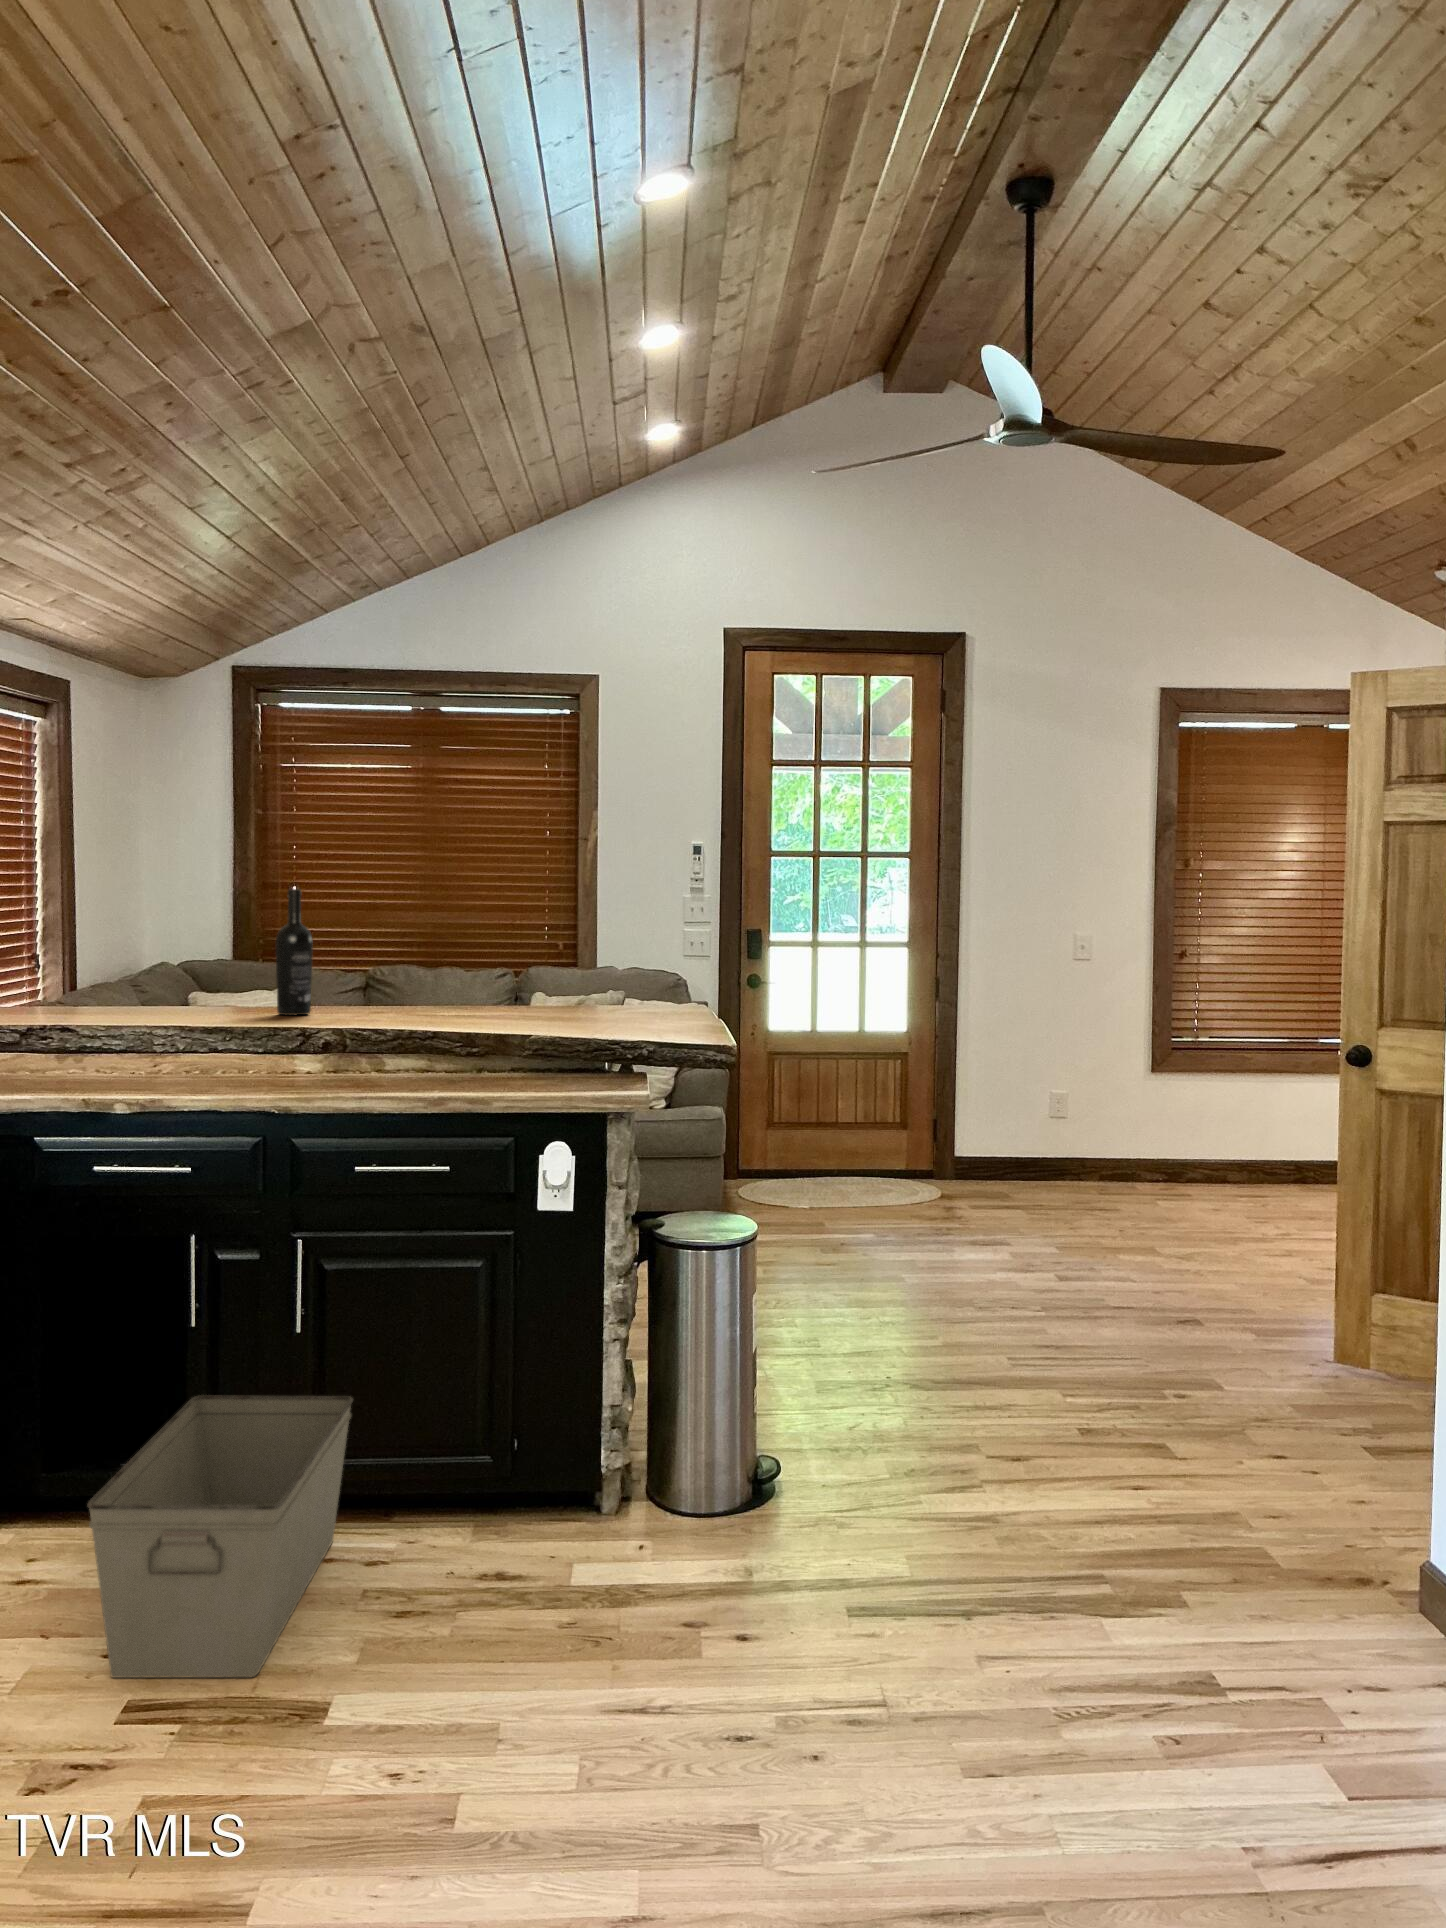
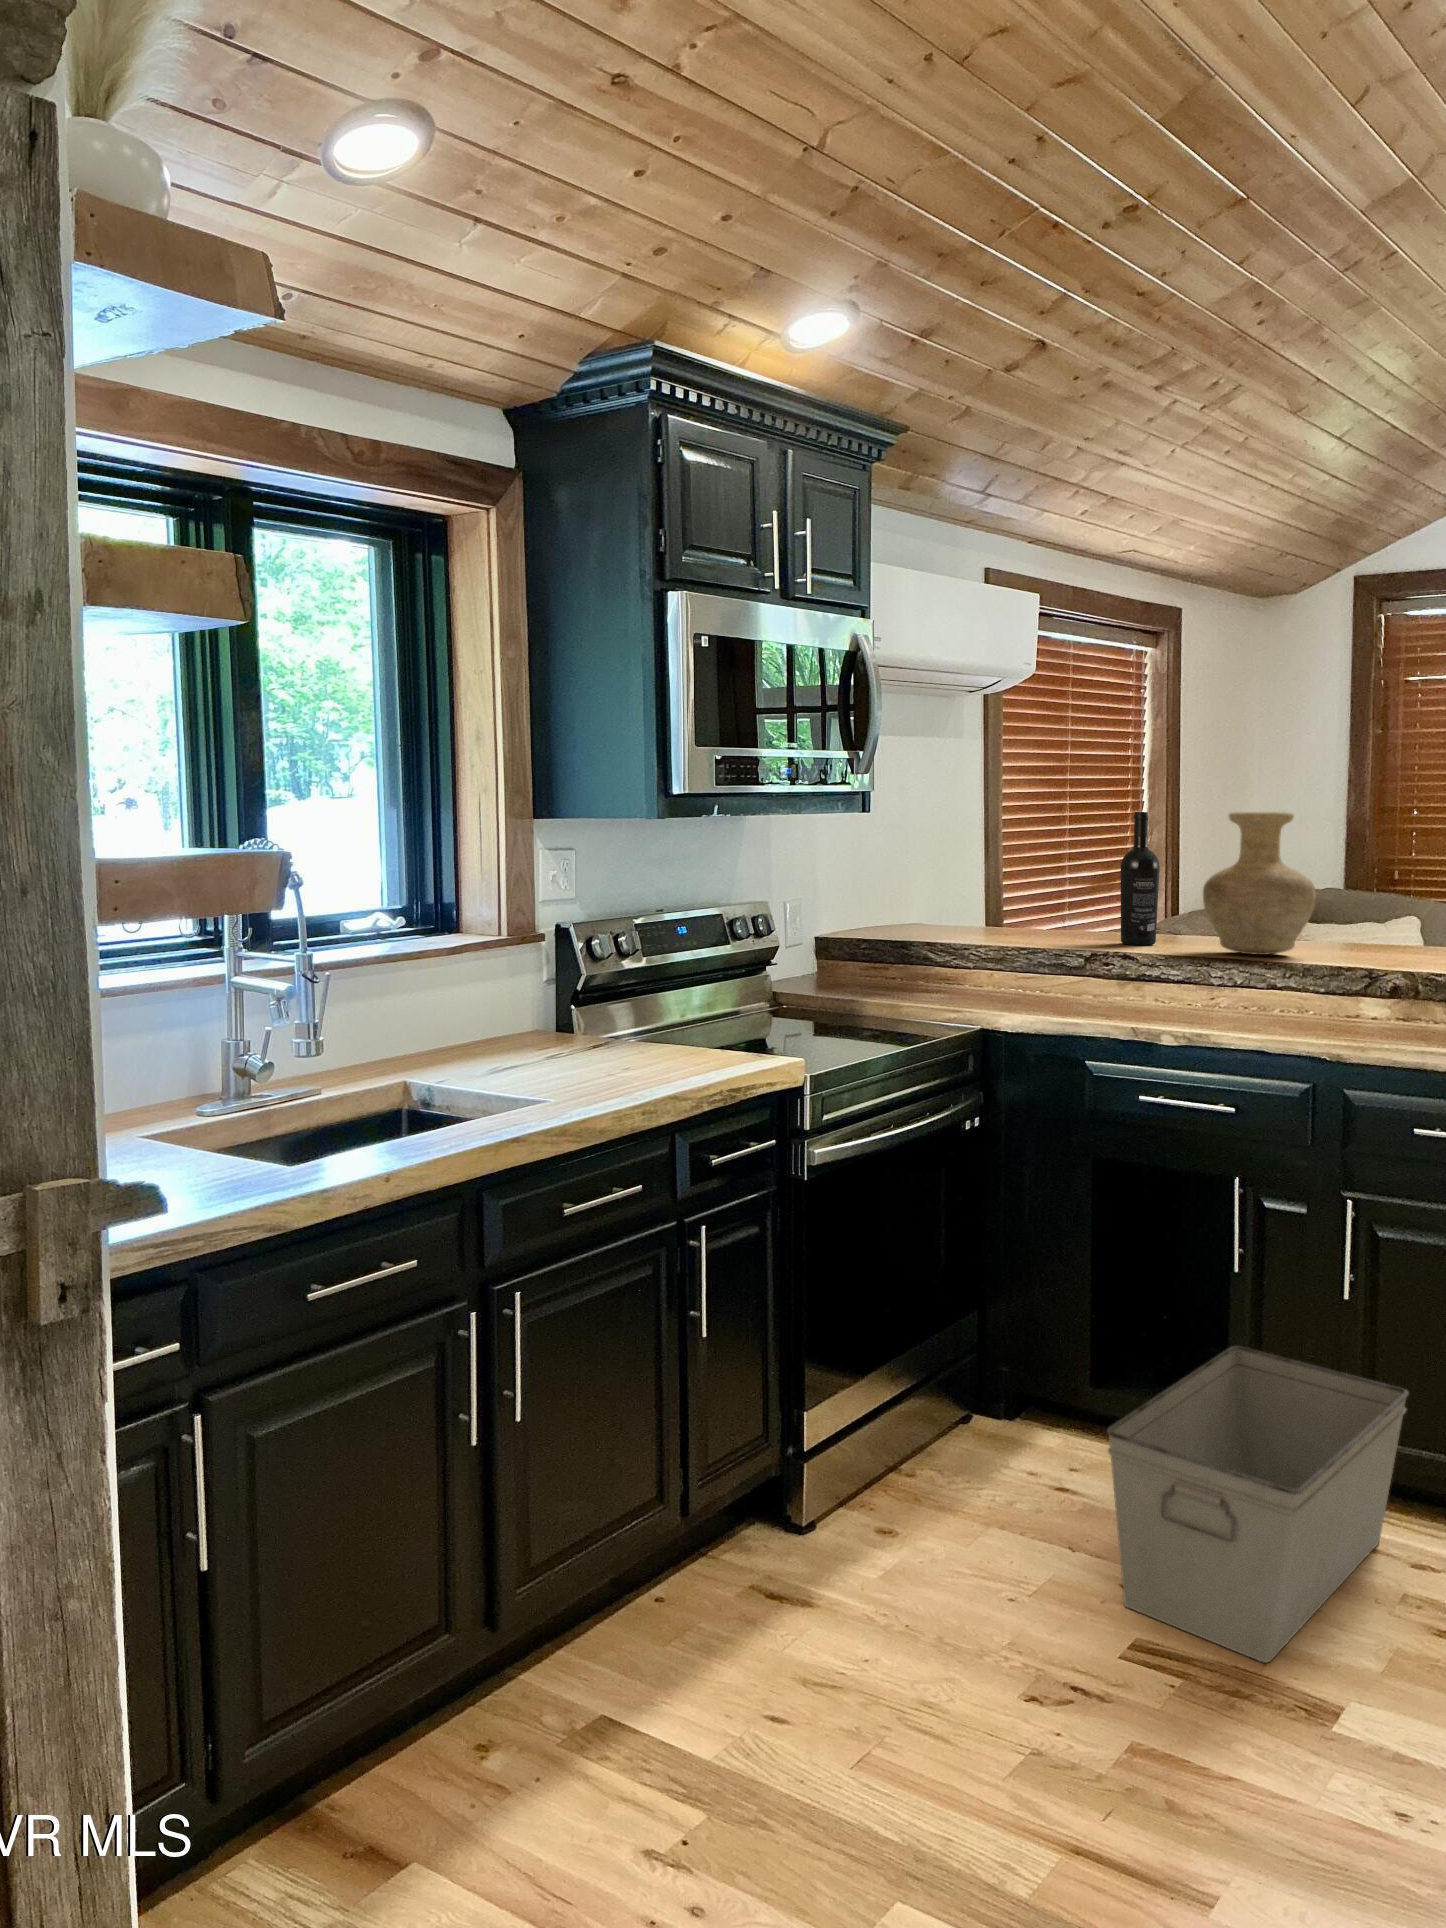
vase: none [142,886,249,1020] -> present [1203,812,1316,955]
wine bottle: present [276,889,313,1015] -> present [1121,812,1160,945]

